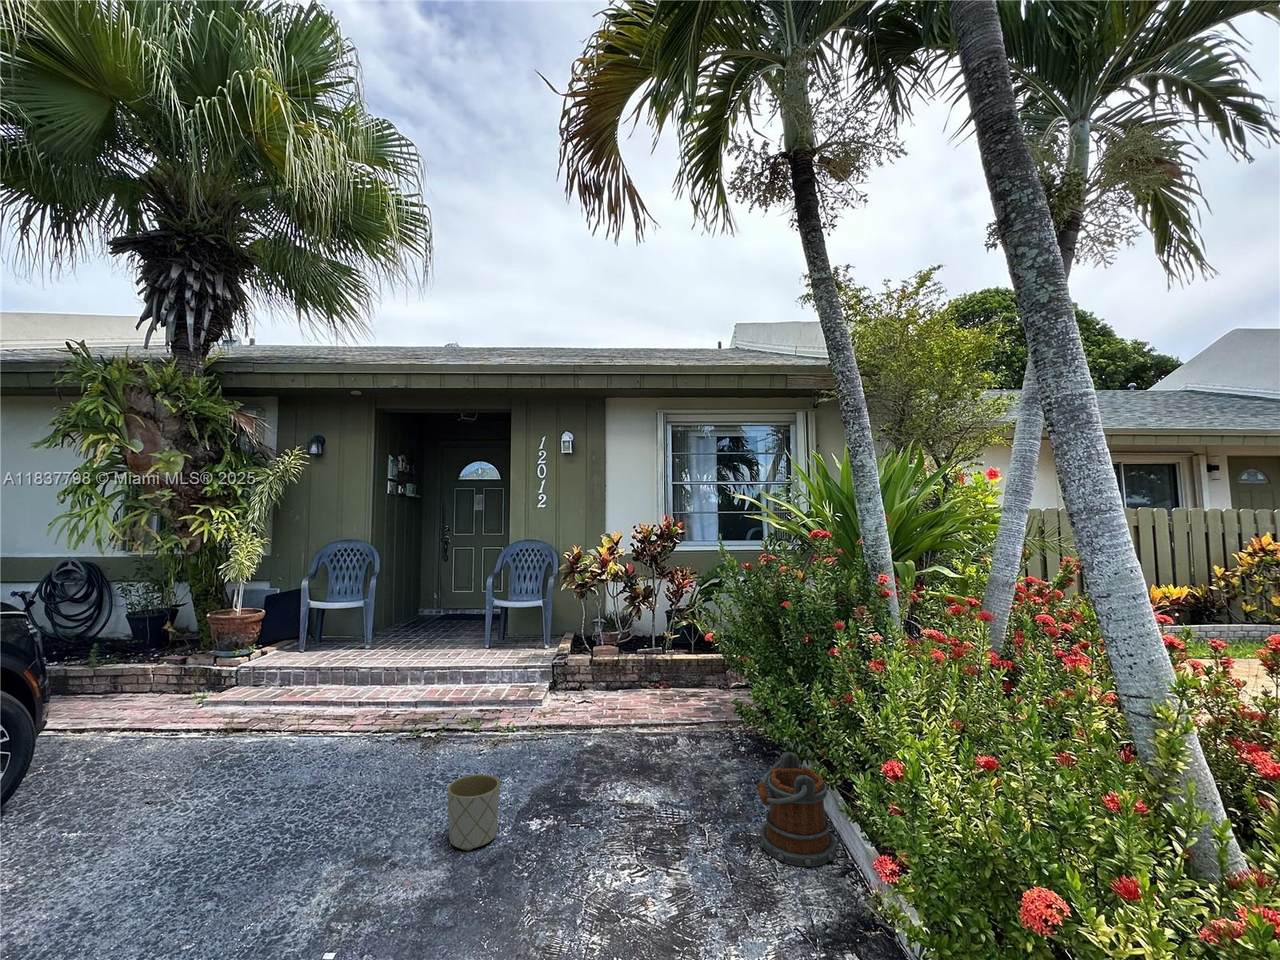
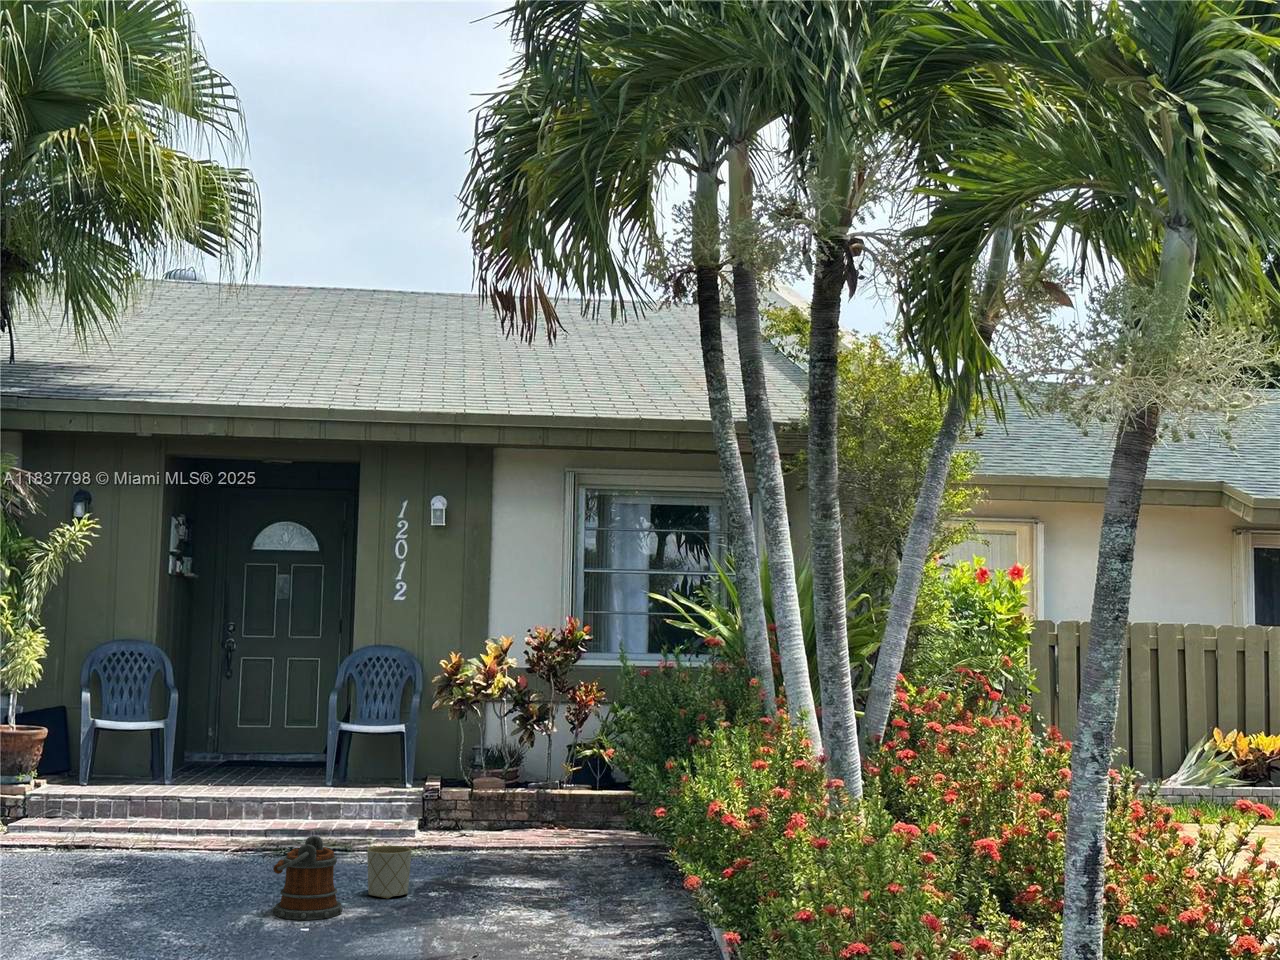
bucket: present [756,752,838,867] -> present [272,836,343,920]

